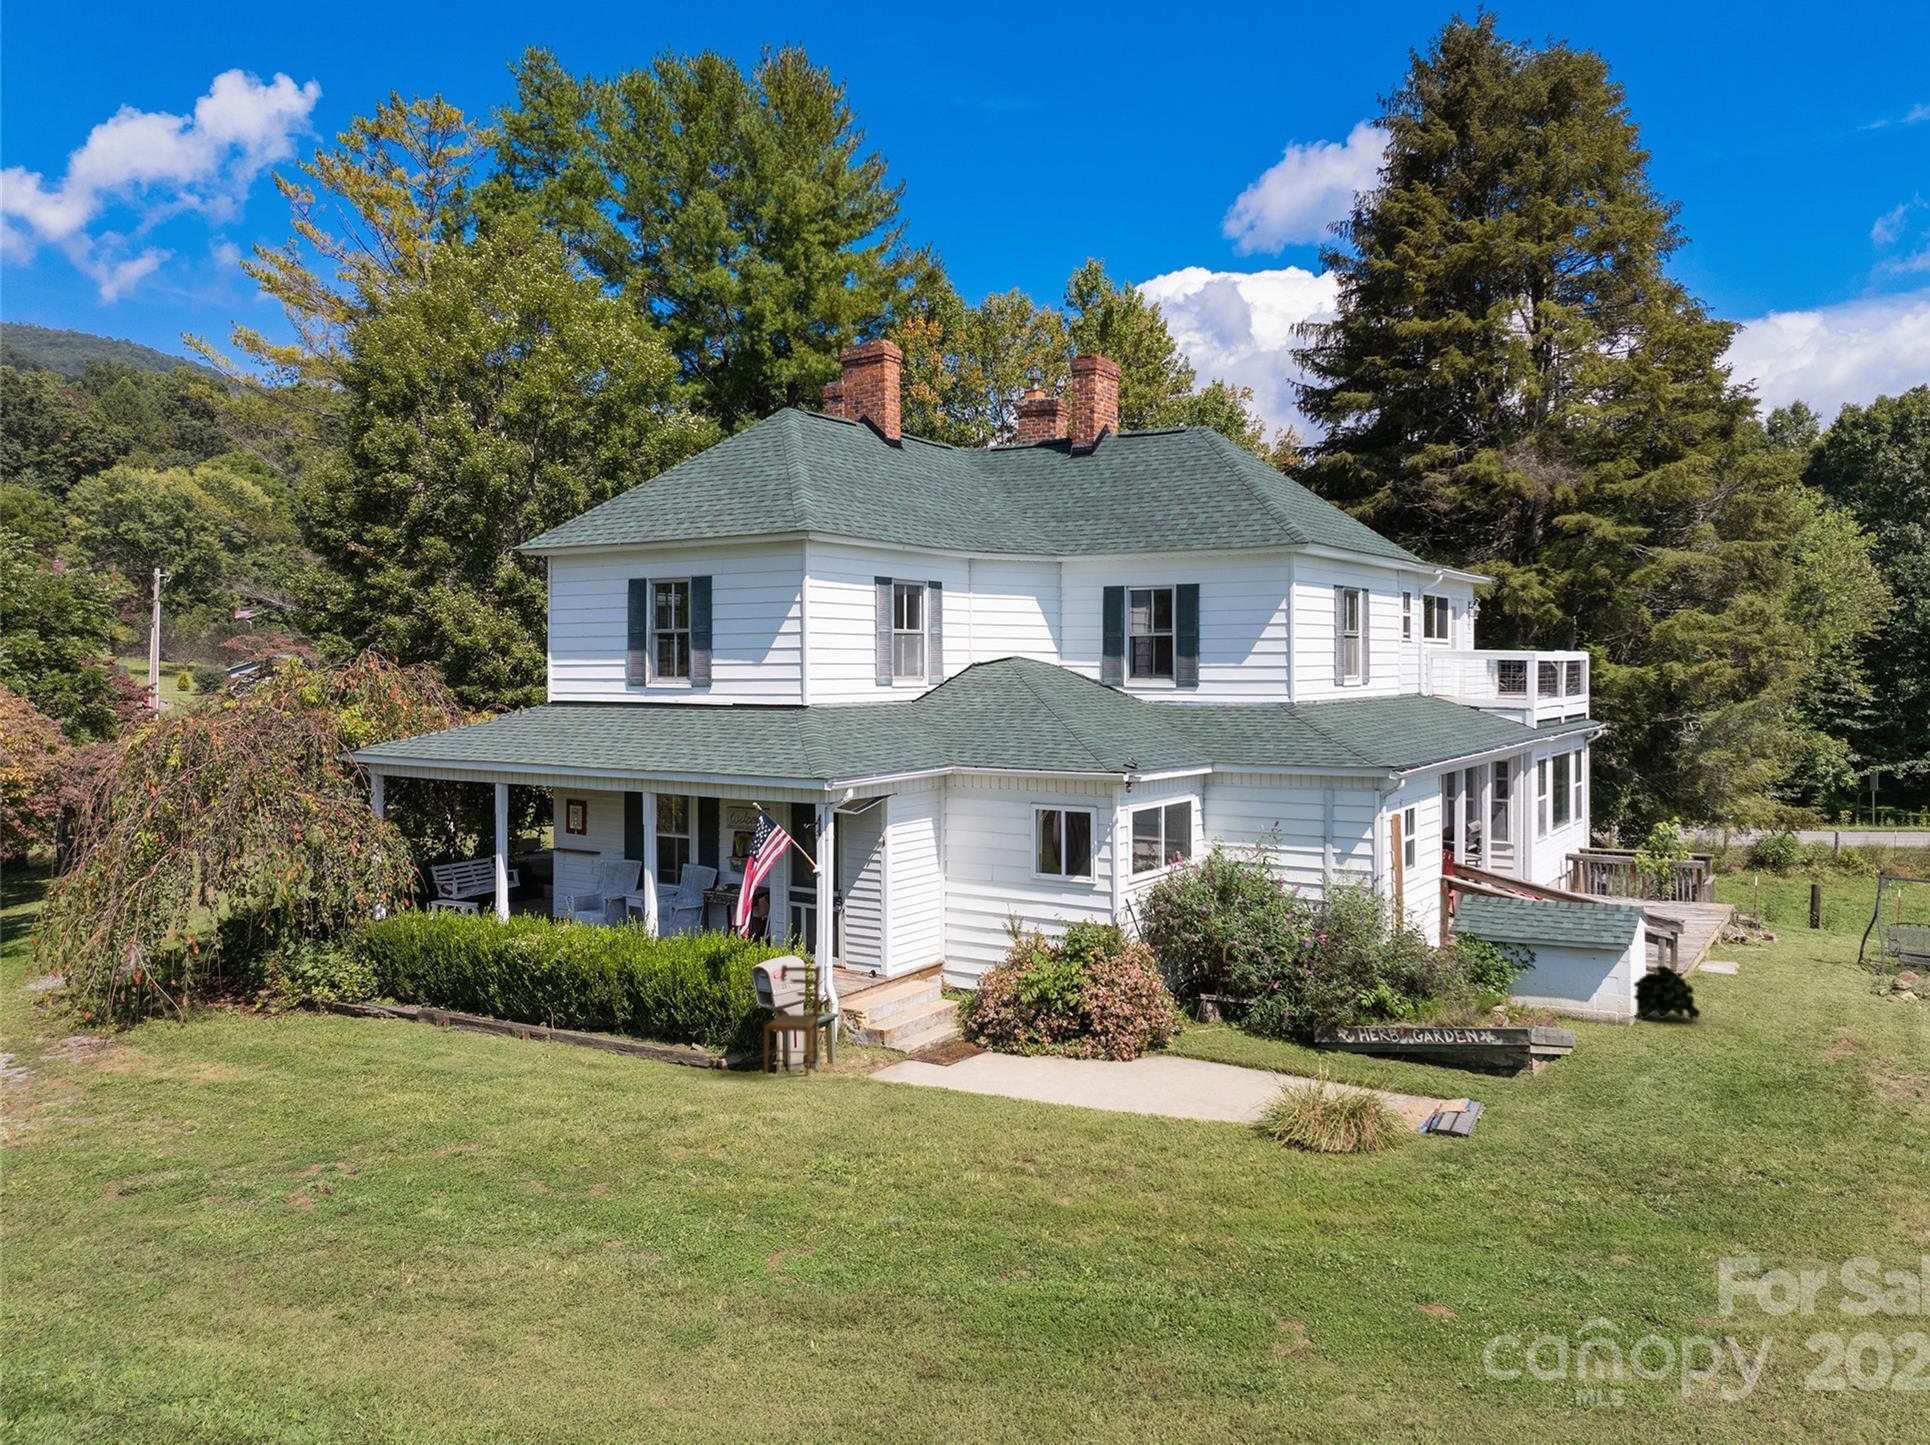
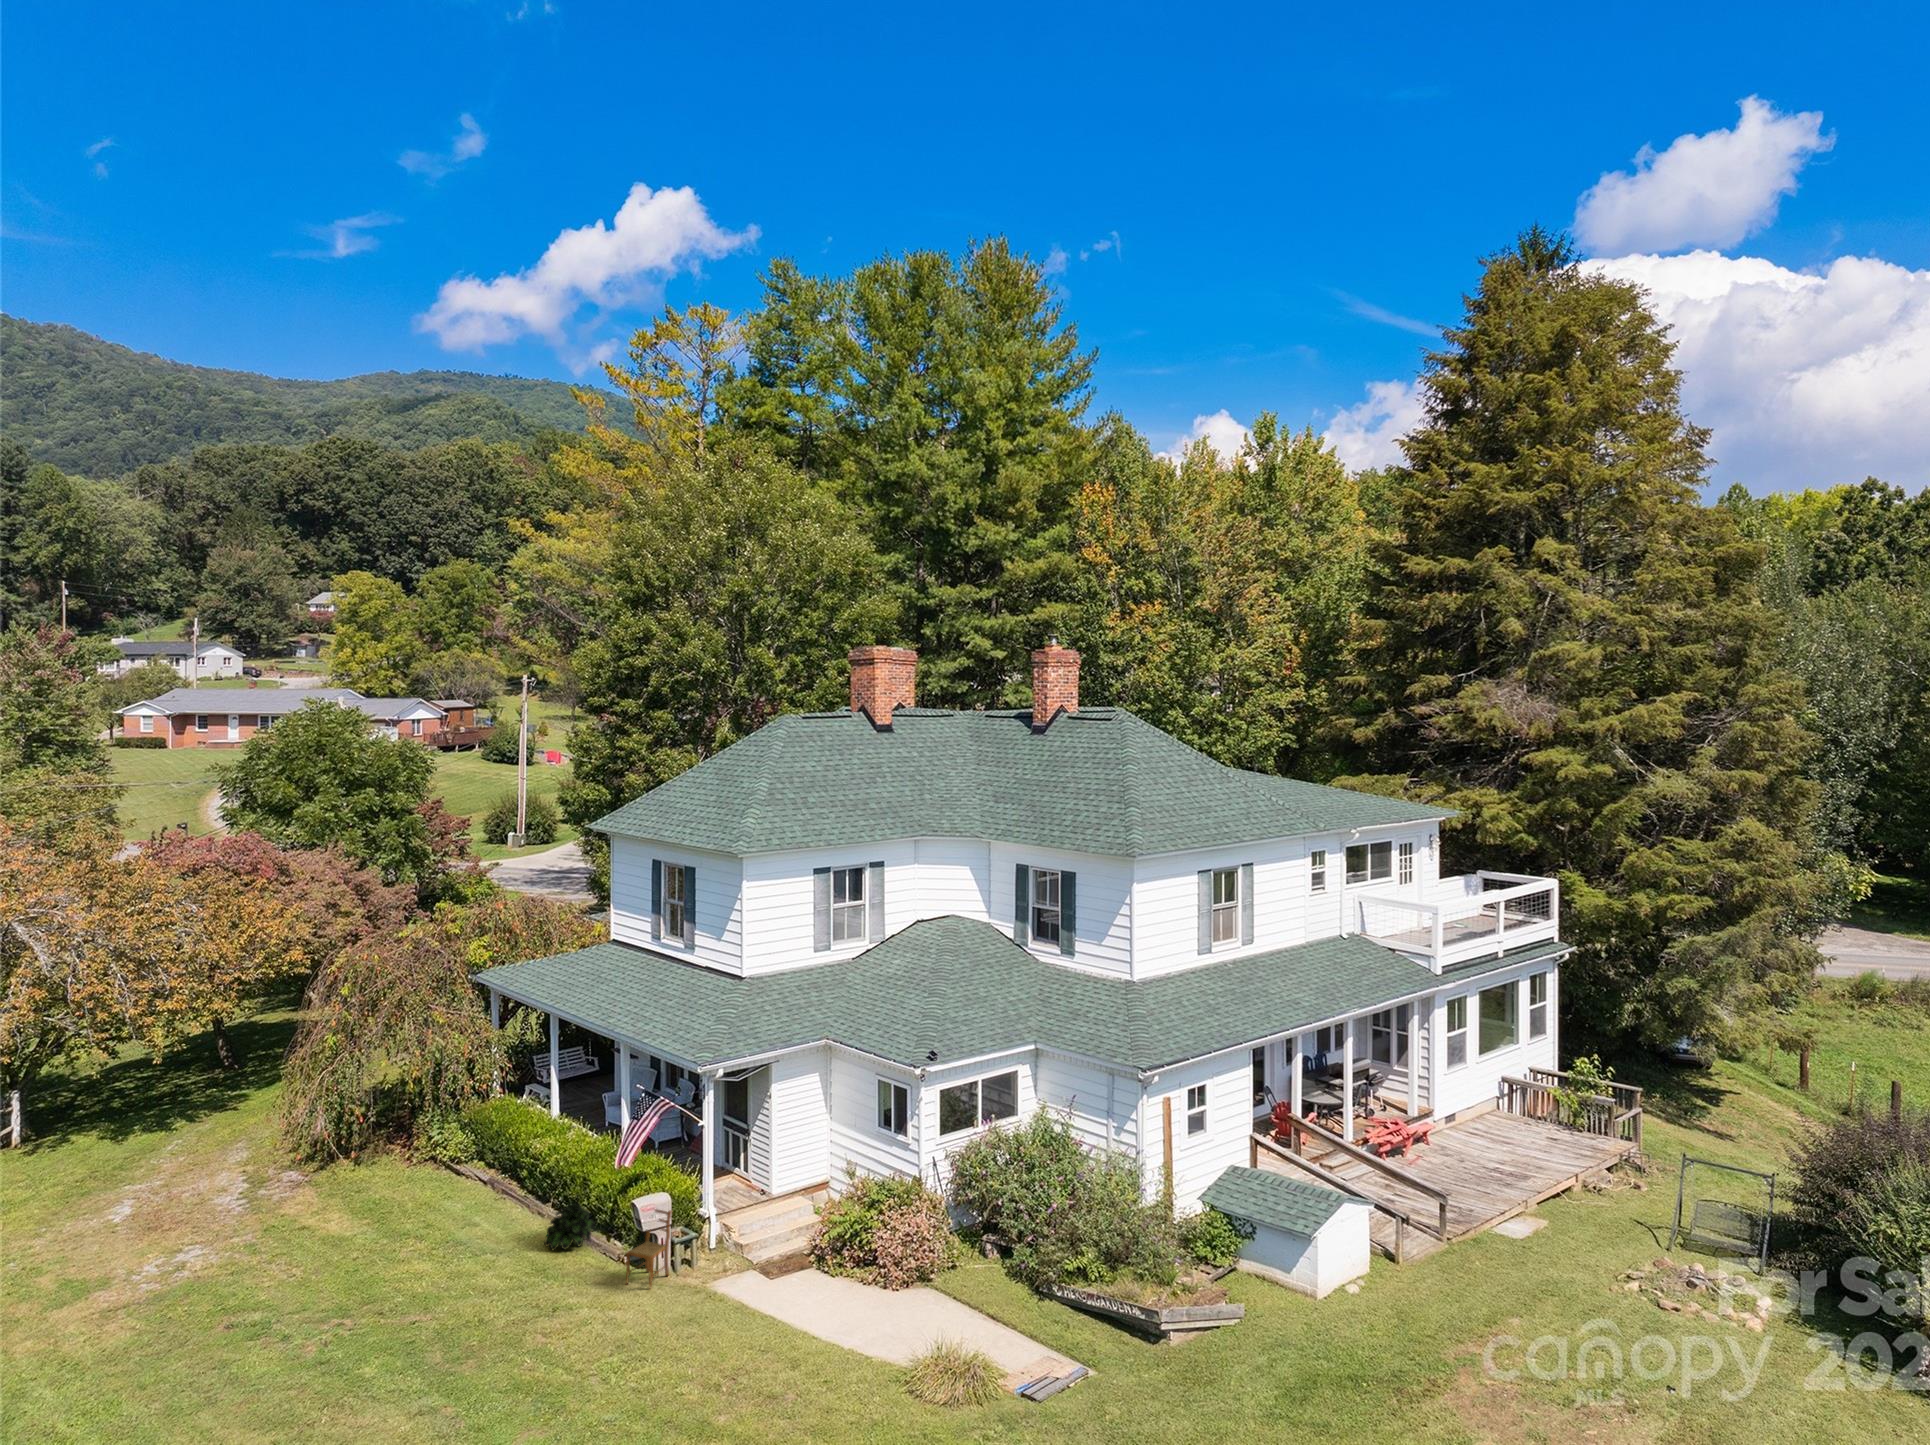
potted plant: present [1634,966,1700,1021] -> present [544,1203,597,1250]

